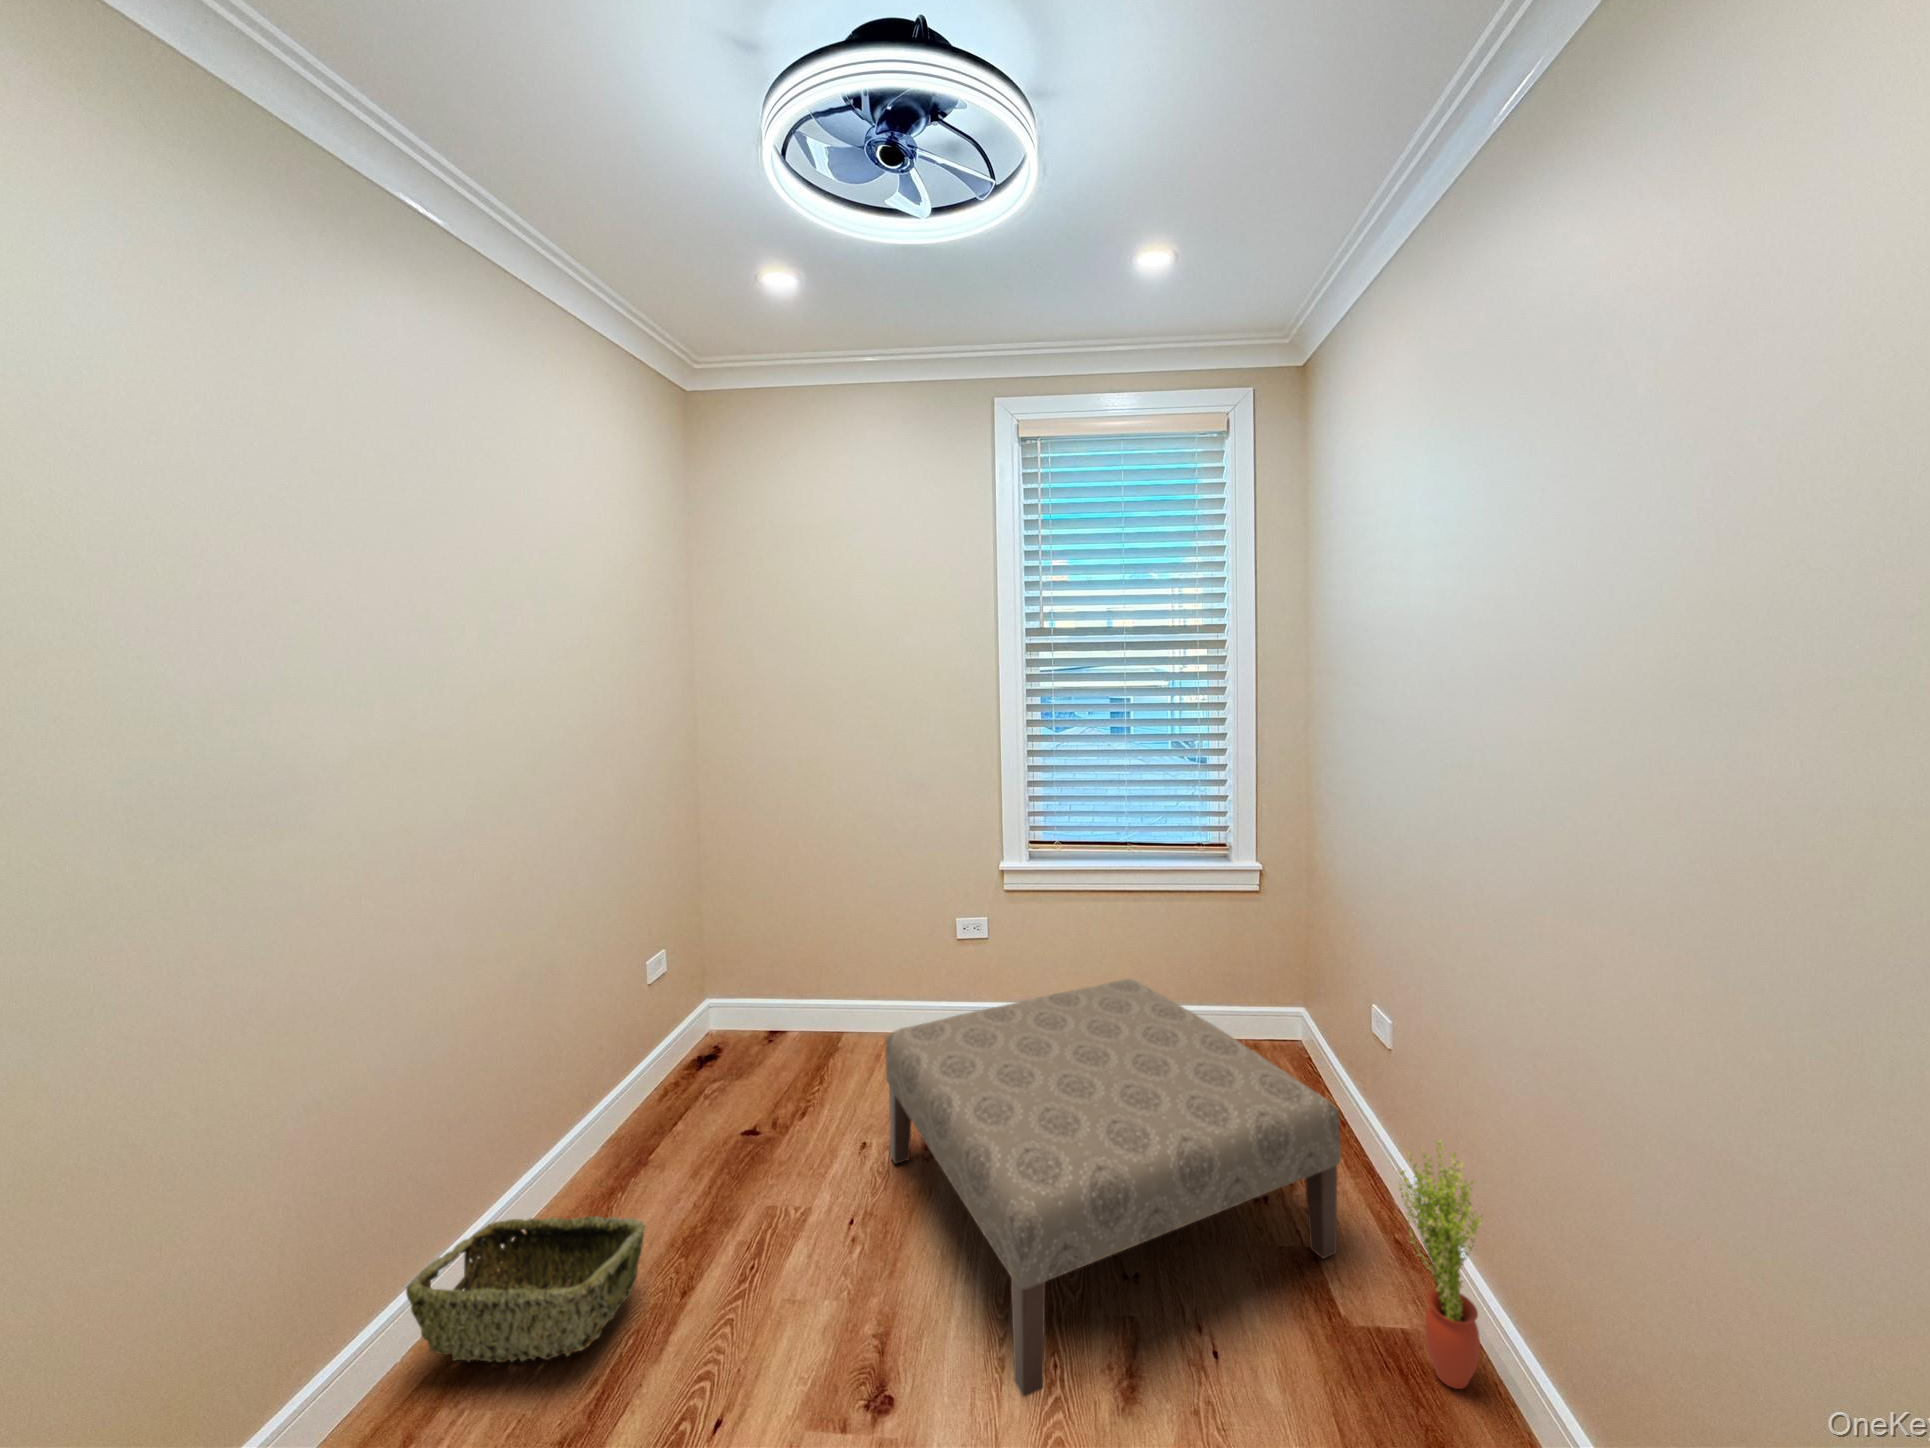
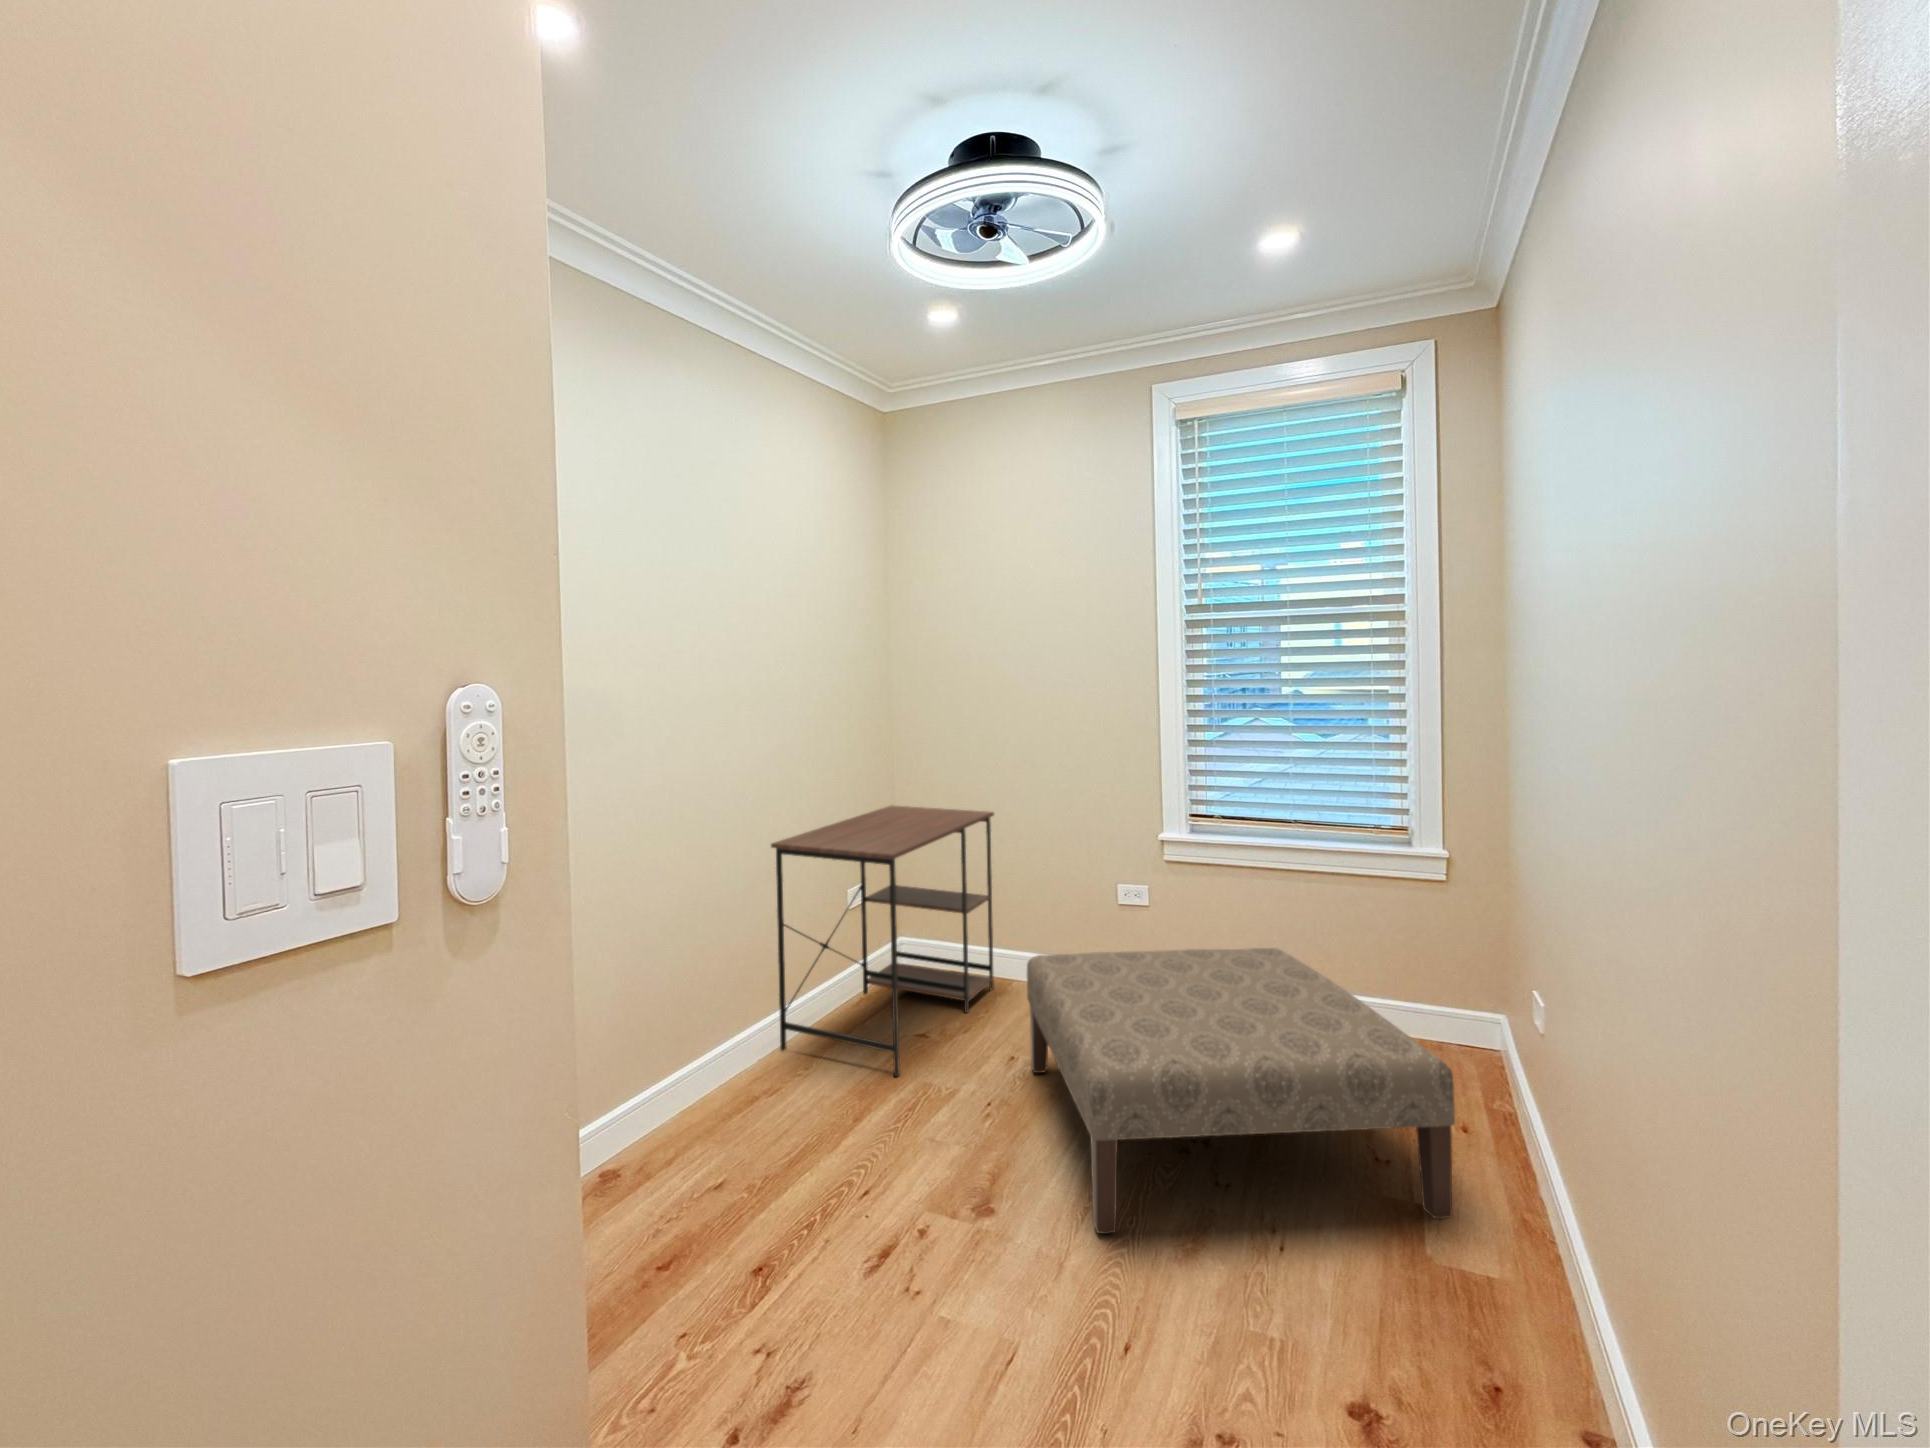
desk: none [546,853,825,1211] -> present [771,806,994,1077]
potted plant: present [1398,1140,1482,1389] -> none [1479,1093,1567,1339]
woven basket: present [406,1216,645,1362] -> none [680,1040,829,1131]

